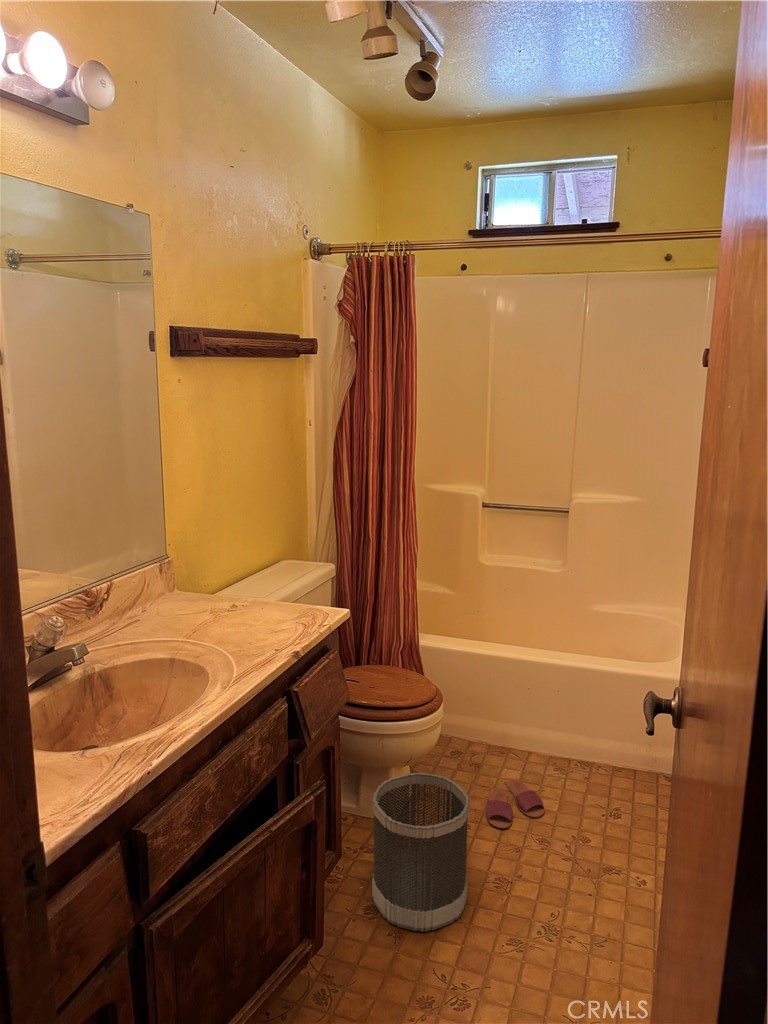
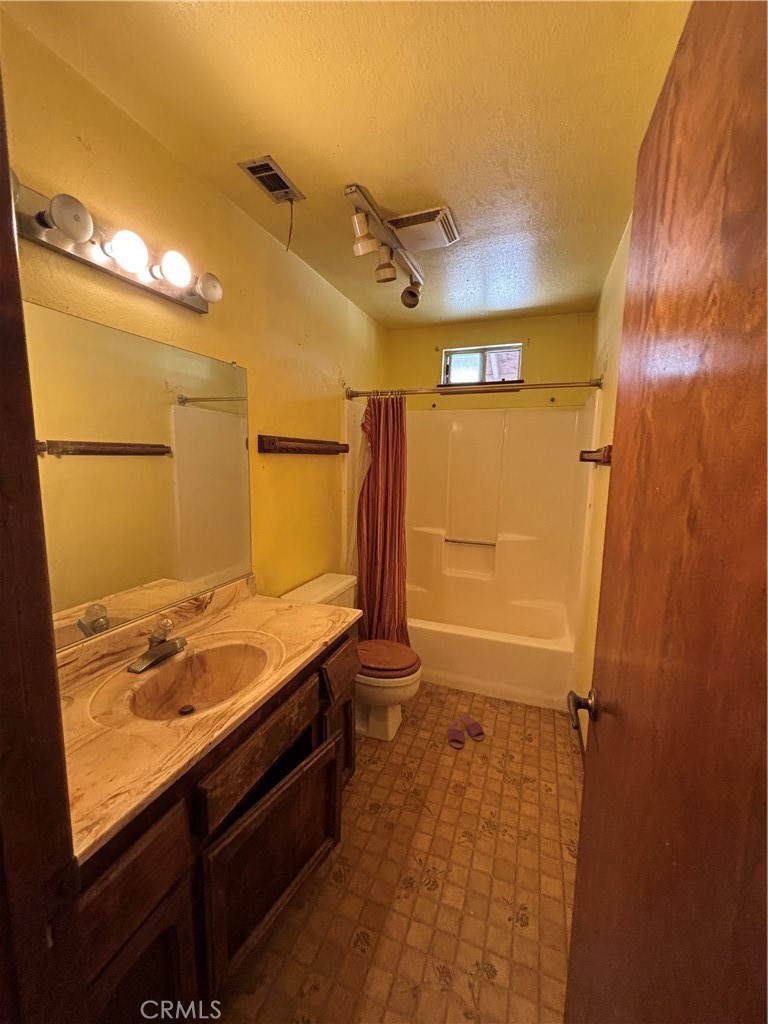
wastebasket: present [372,773,470,932] -> none [375,714,438,825]

